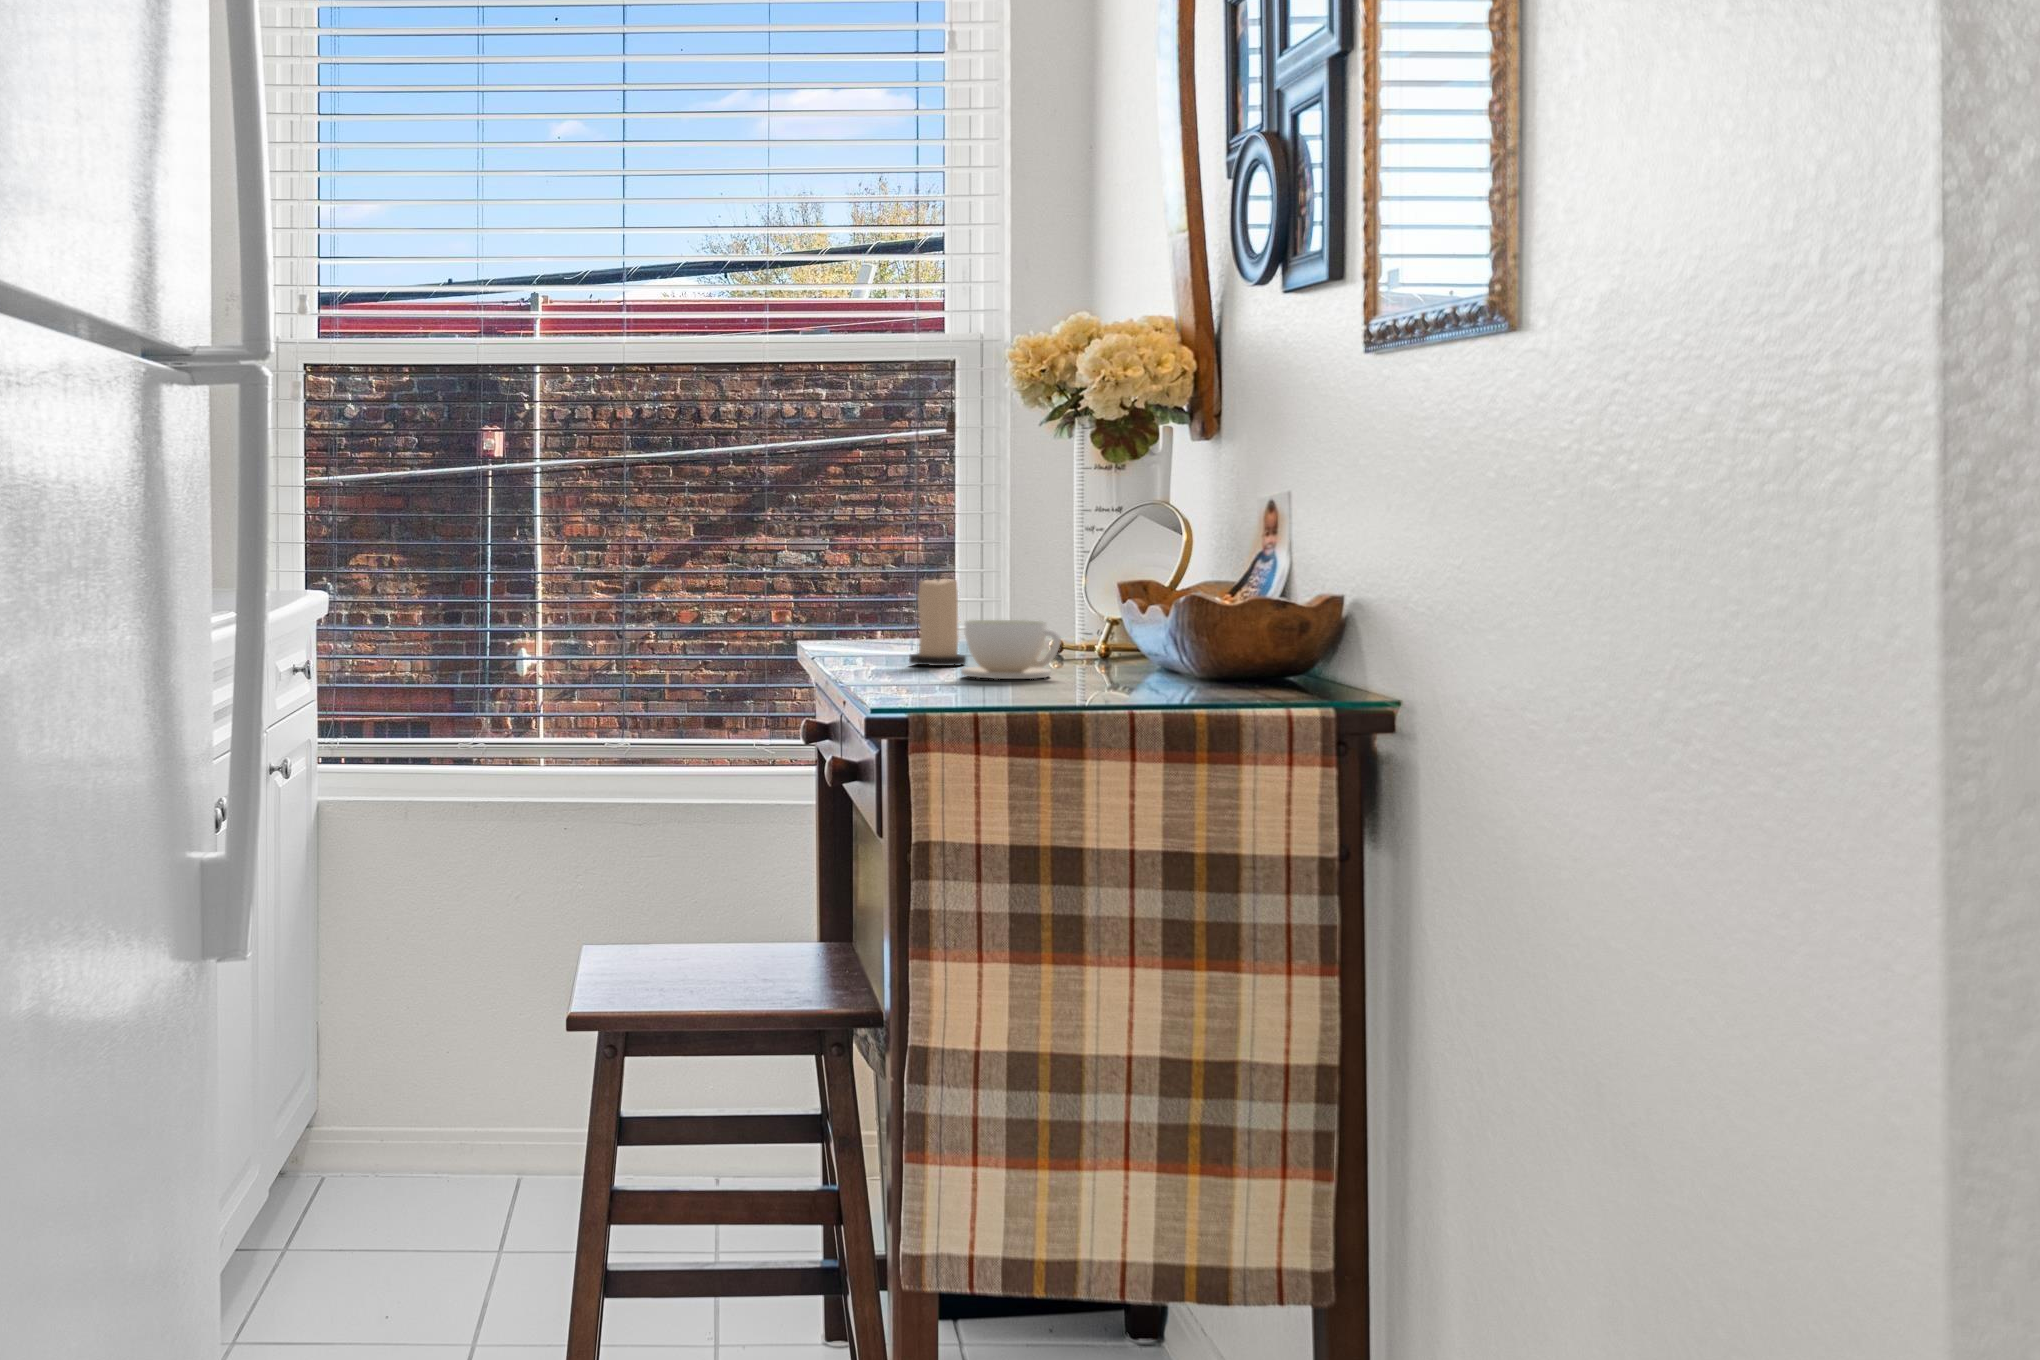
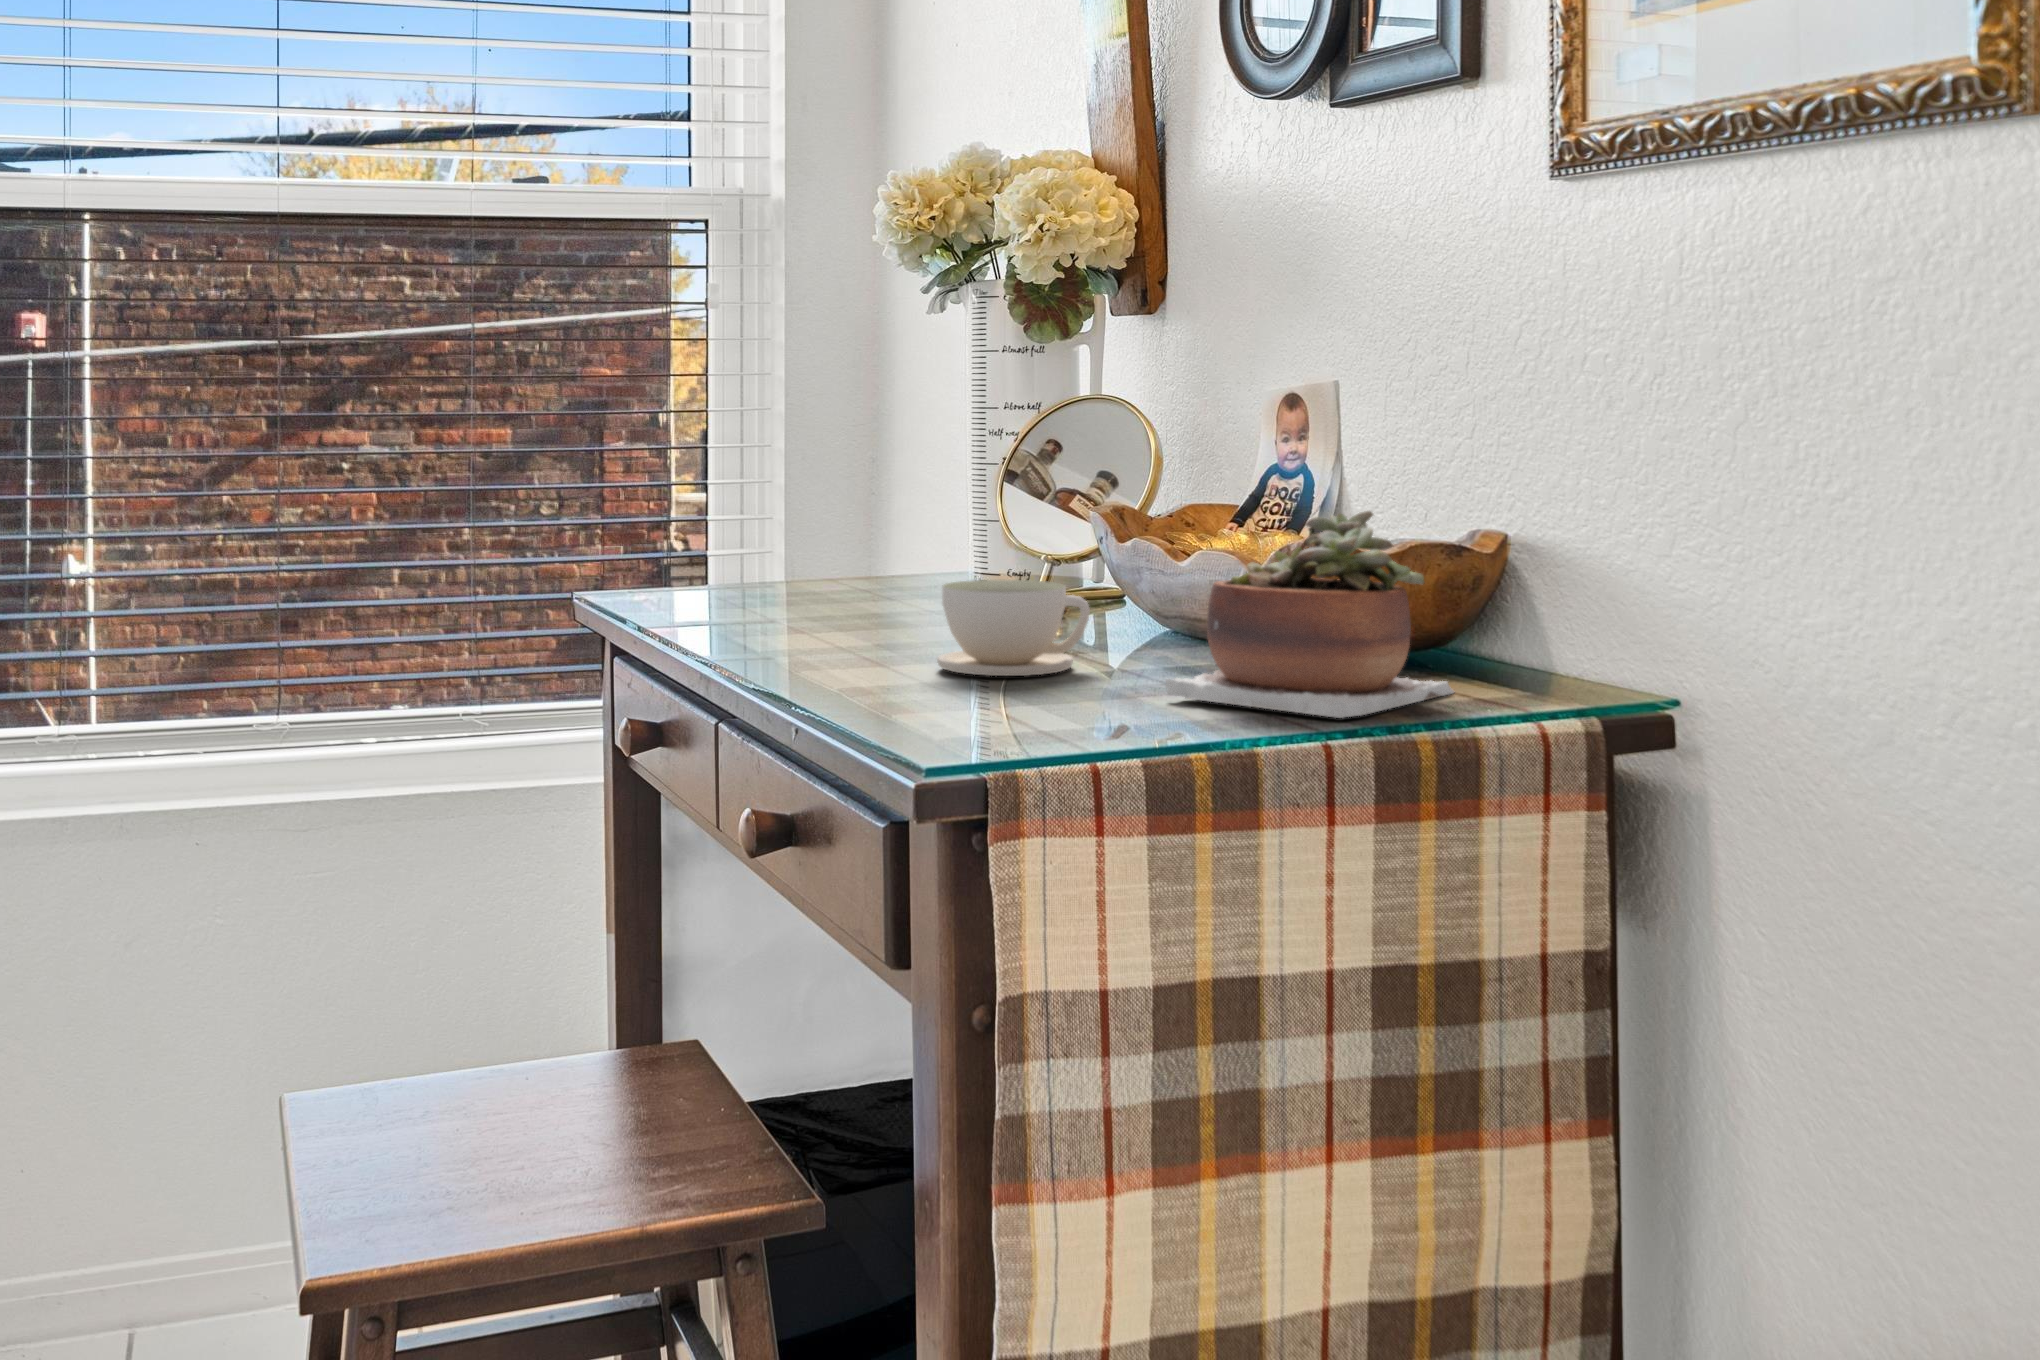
succulent plant: none [1074,572,1269,698] -> present [1166,511,1454,718]
candle: present [909,574,966,666] -> none [817,503,899,646]

